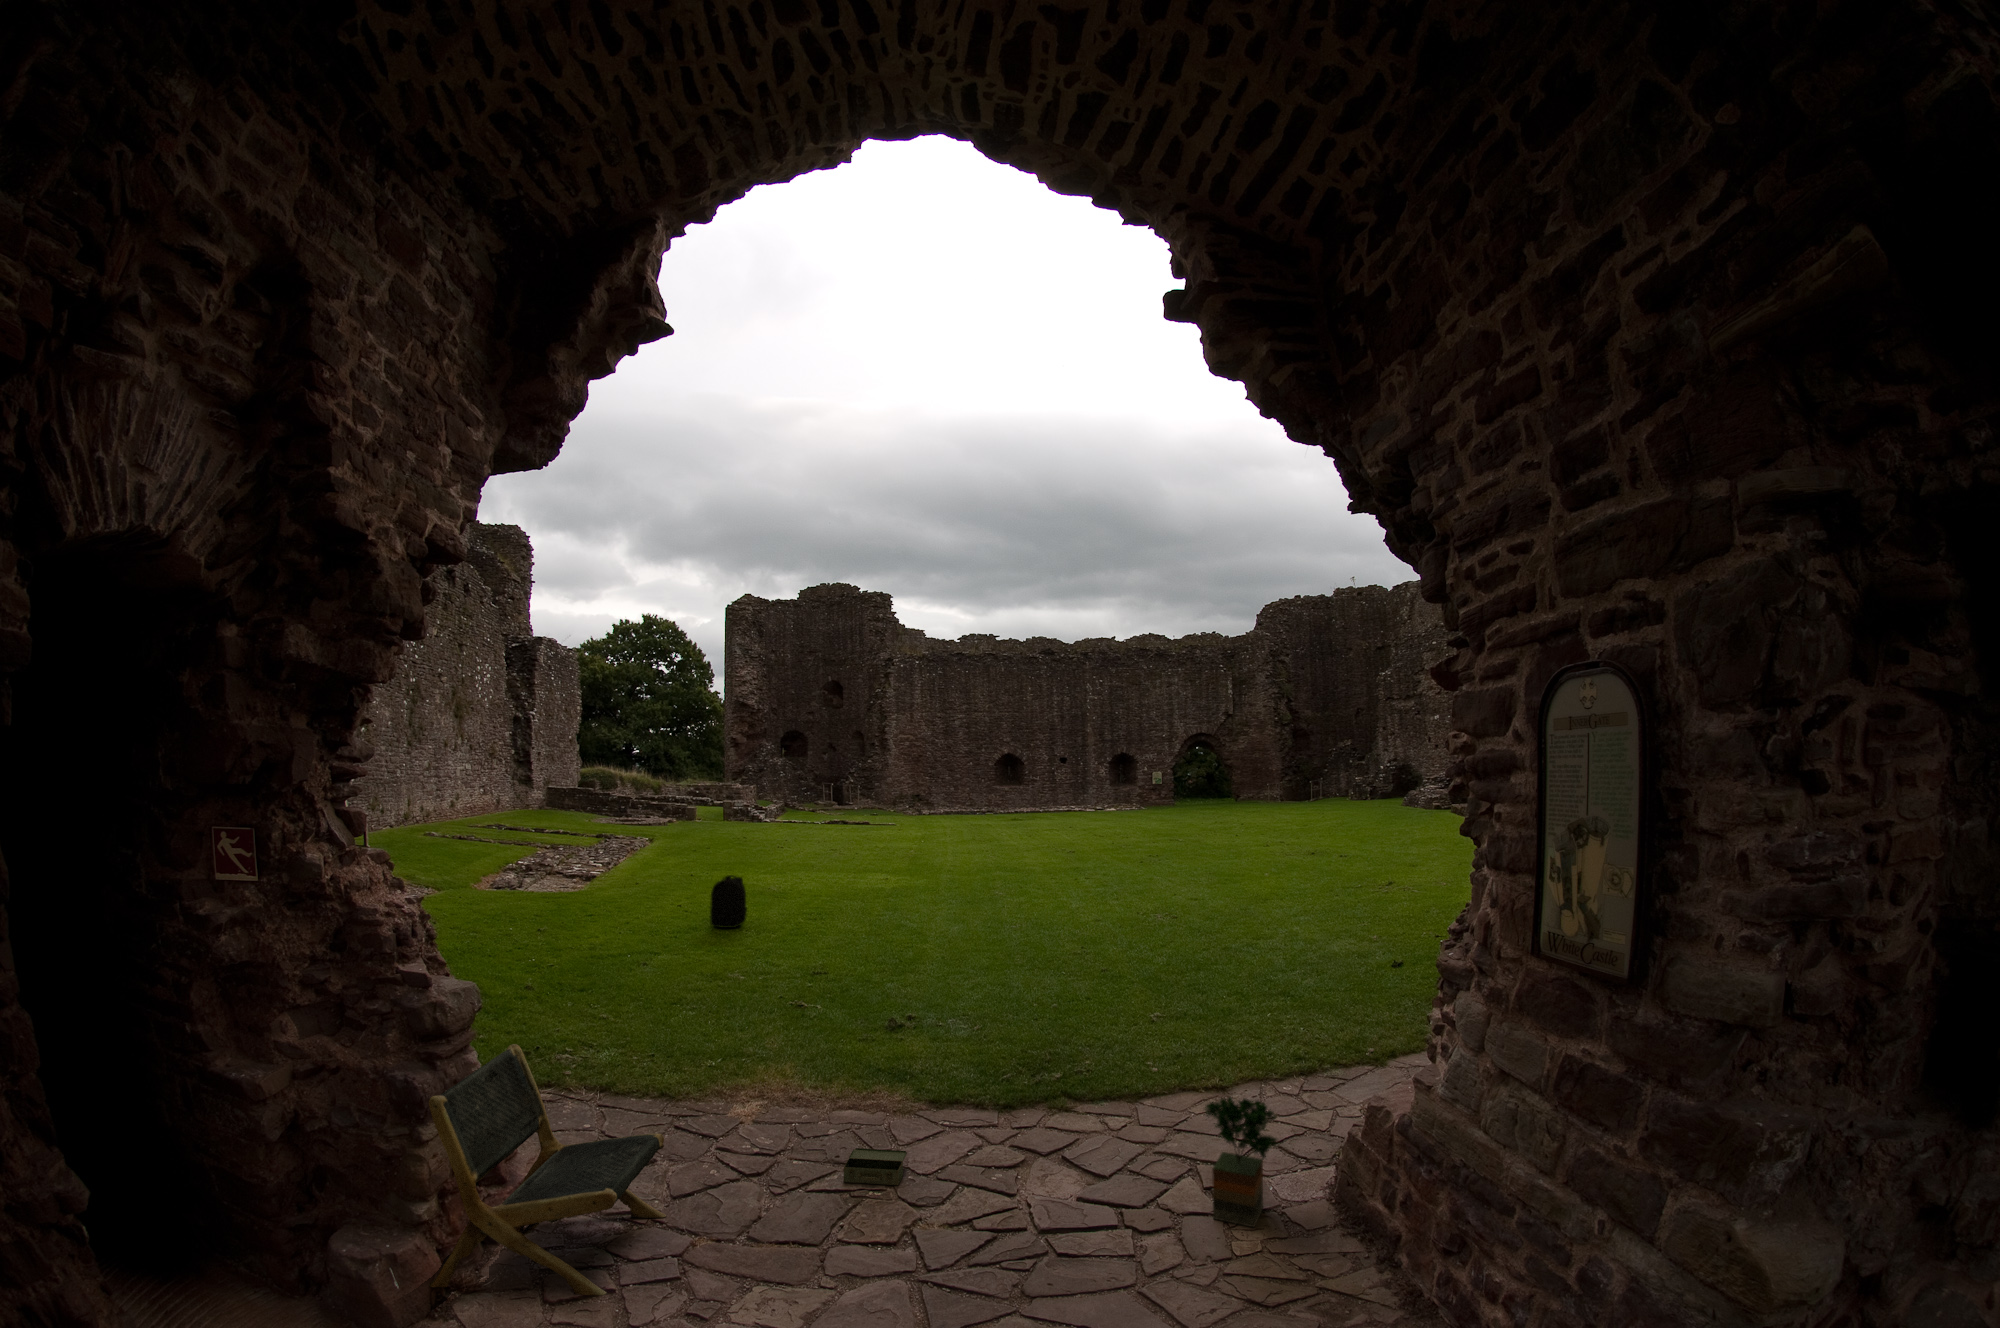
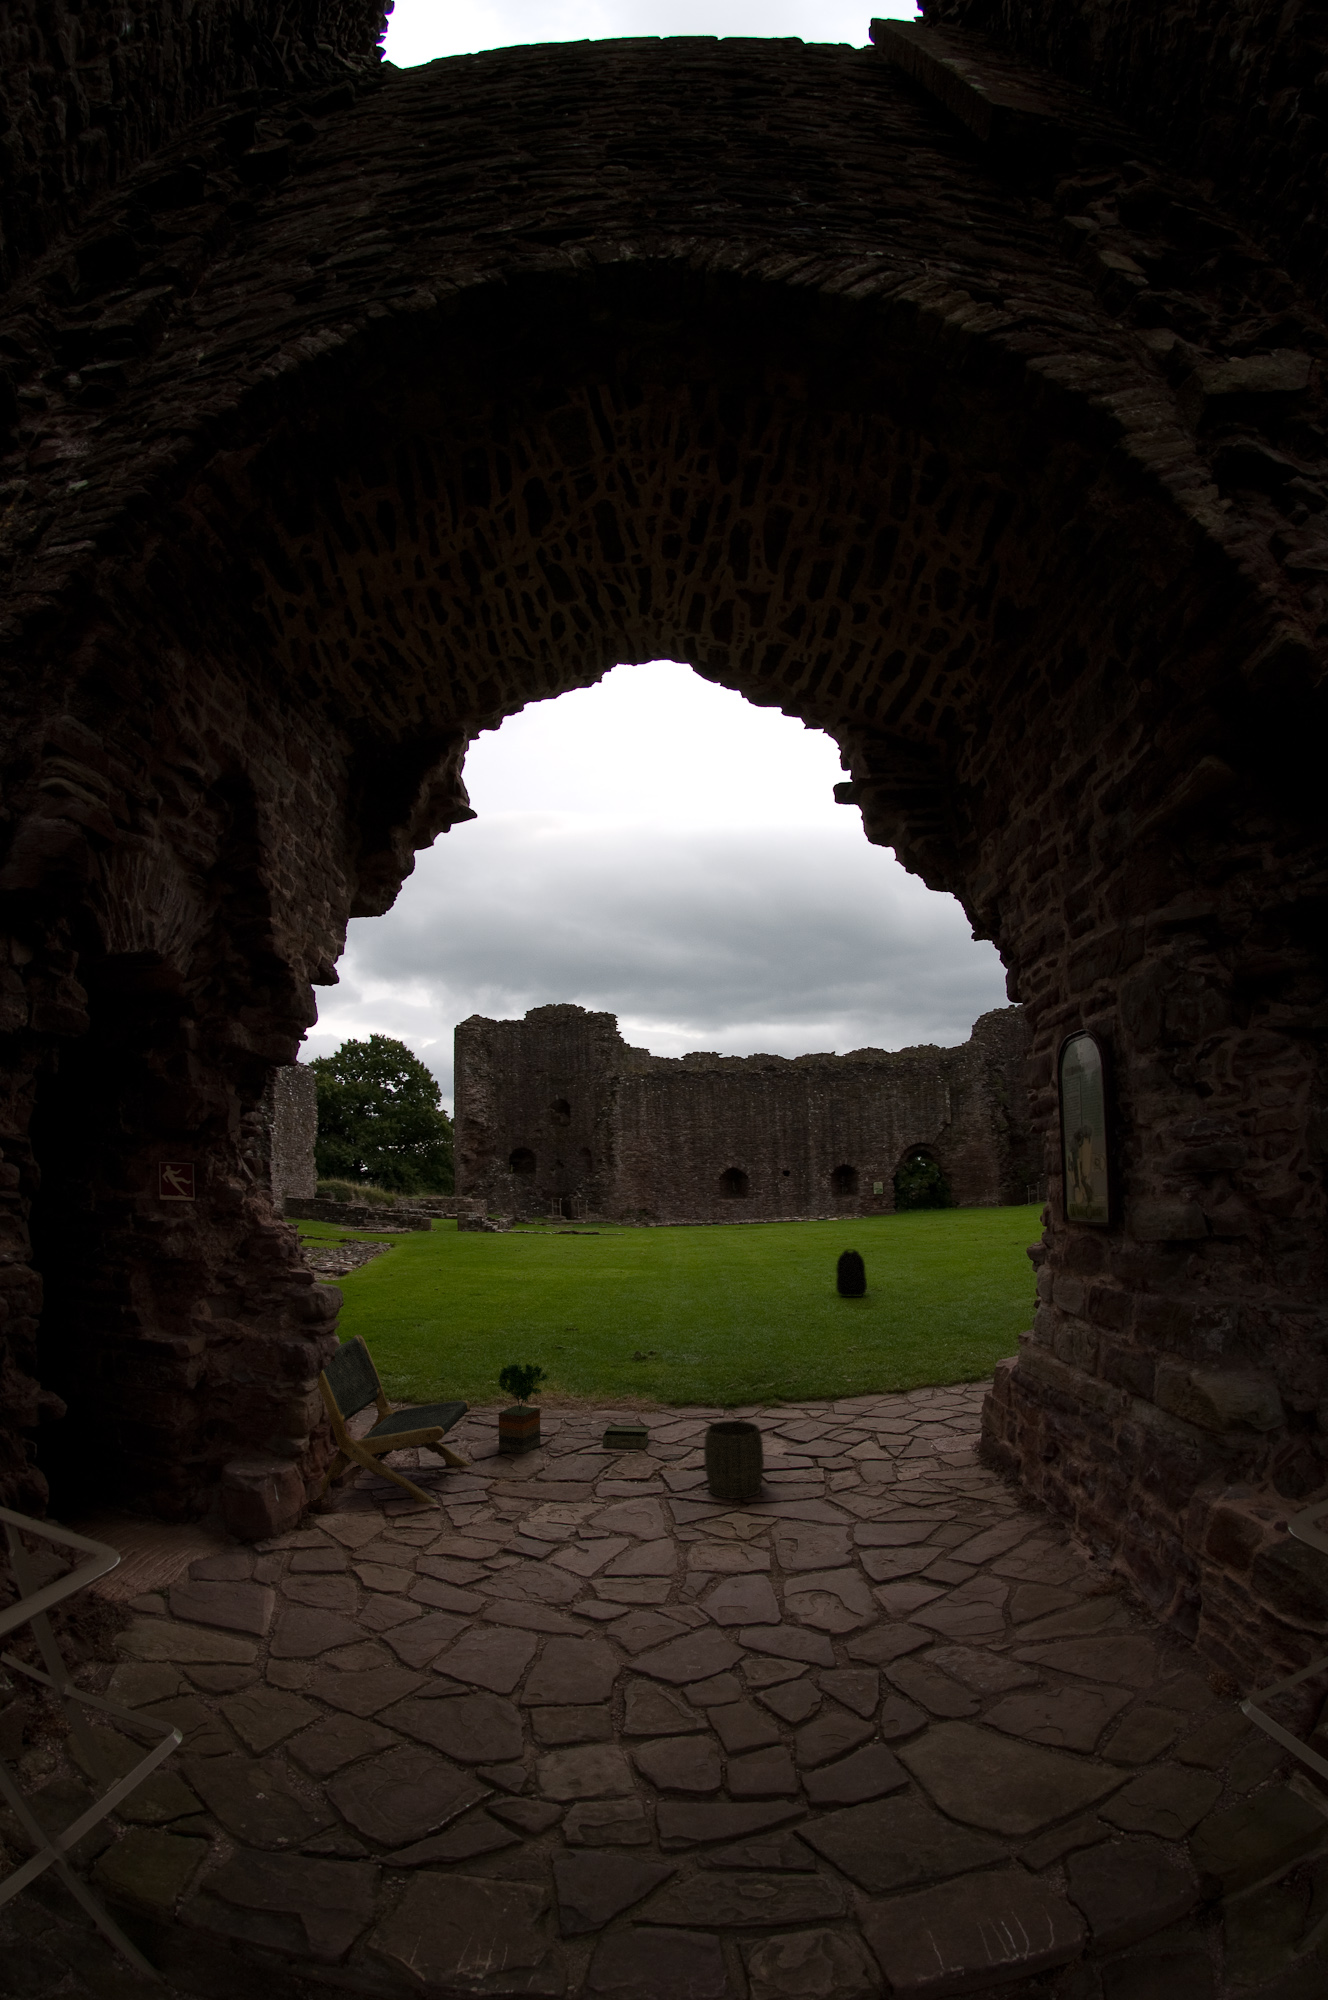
backpack: present [710,875,747,928] -> present [836,1249,867,1296]
potted tree: present [1205,1097,1278,1227] -> present [498,1363,548,1454]
woven basket: none [975,1172,1054,1288] -> present [704,1421,764,1499]

